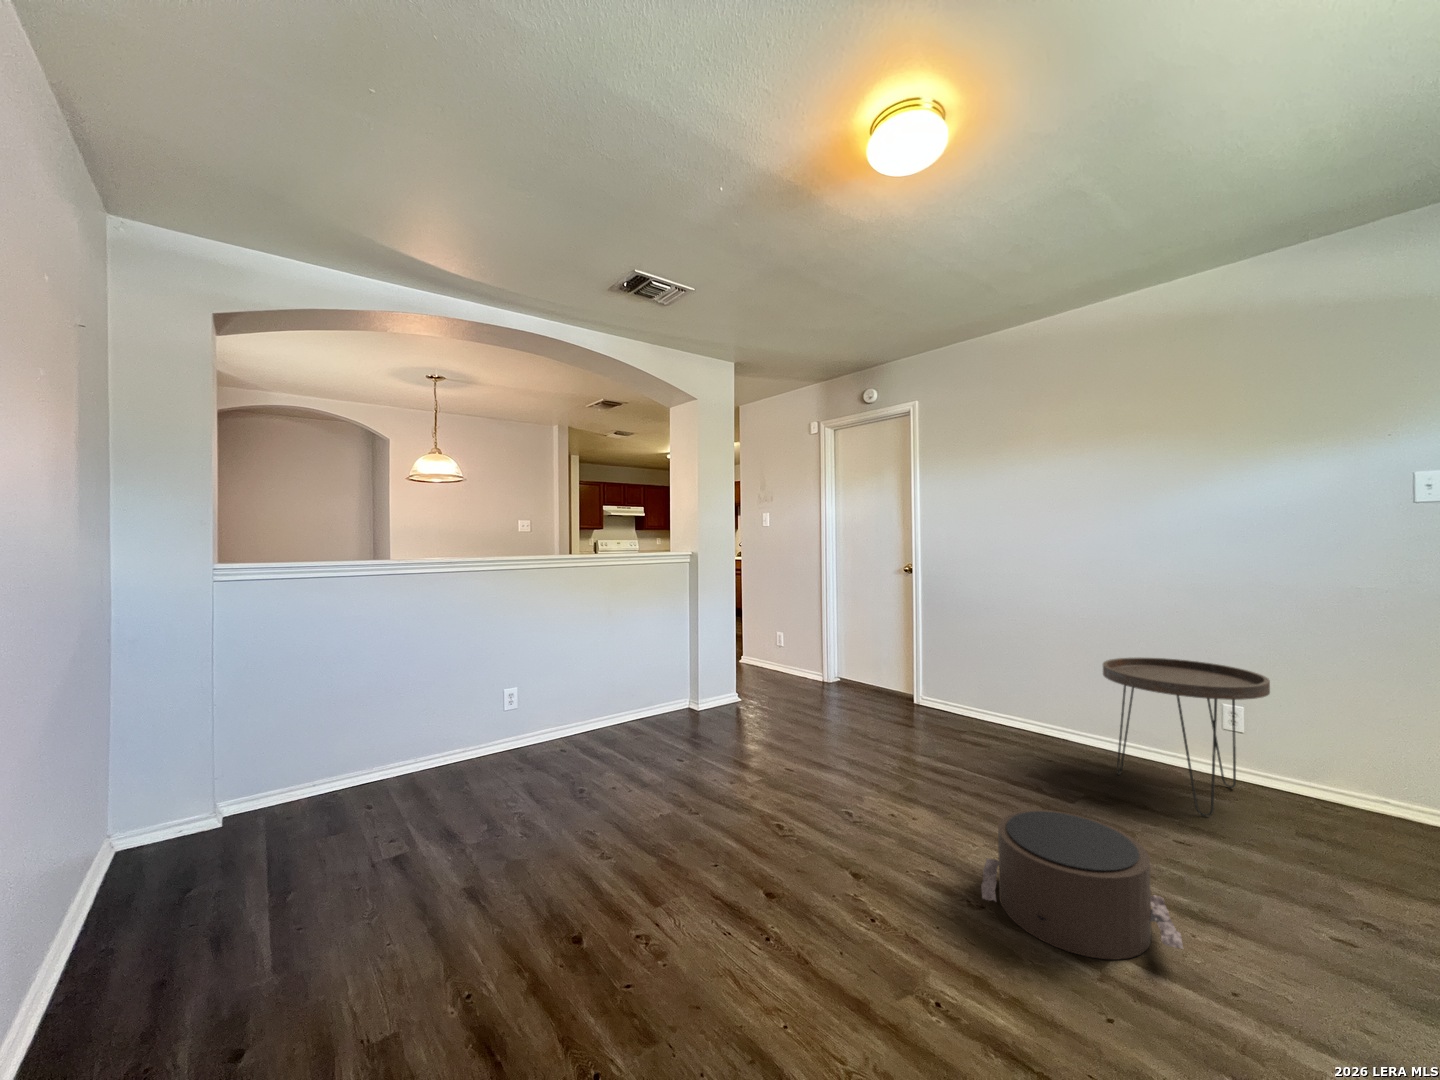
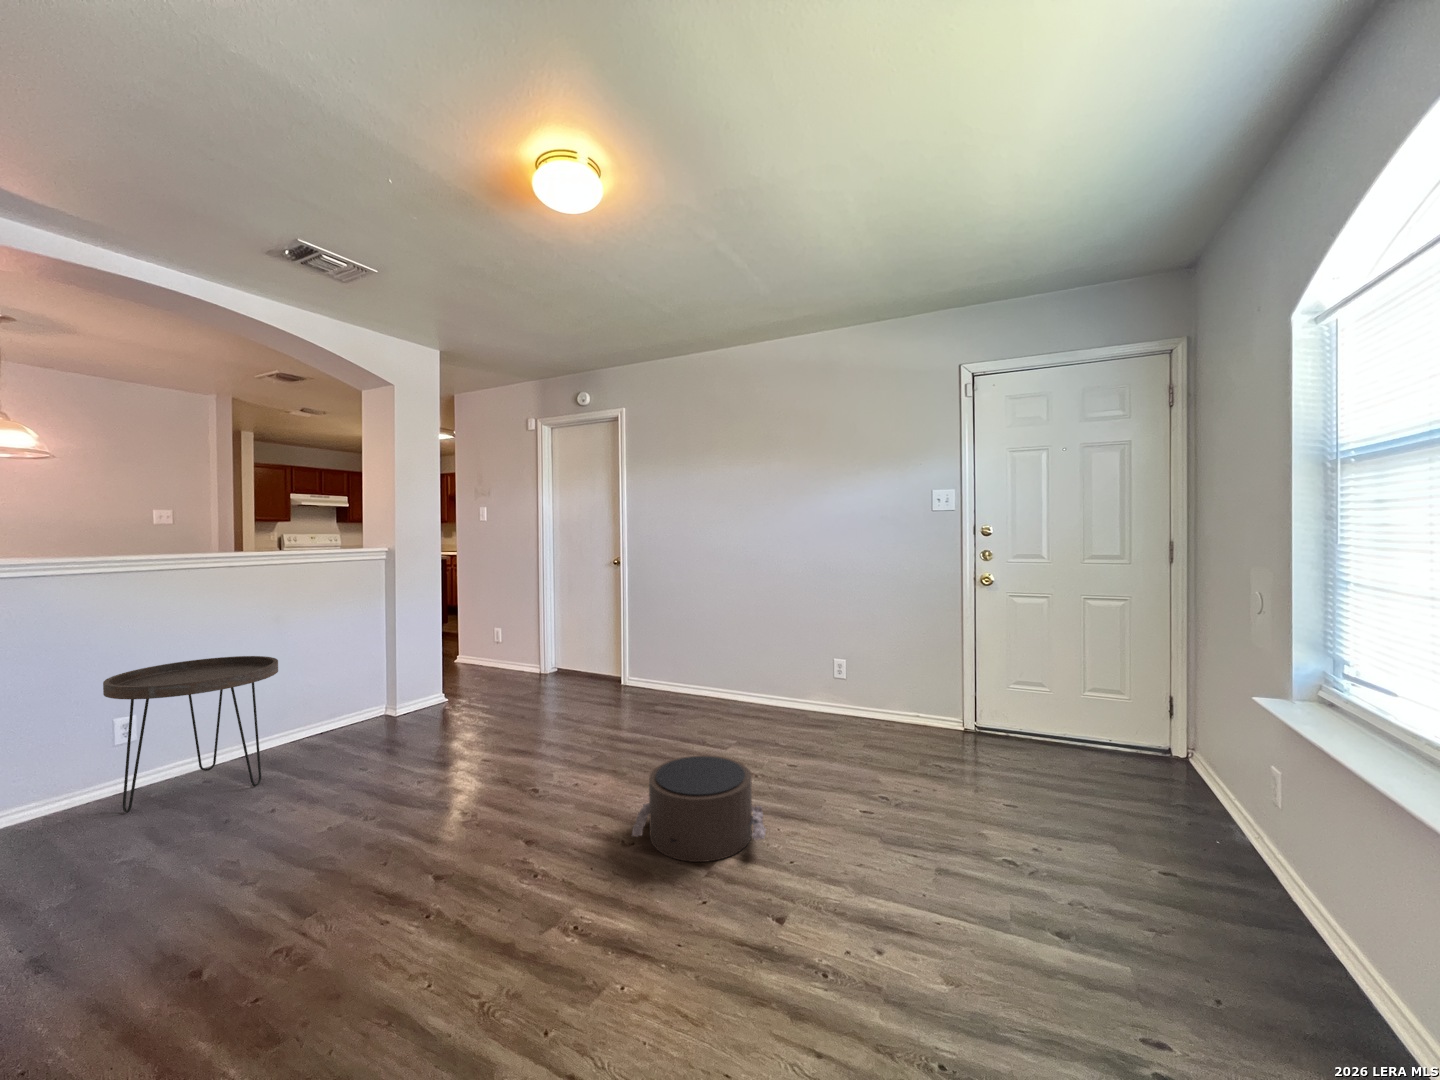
side table: present [1103,657,1270,816] -> present [103,656,278,813]

